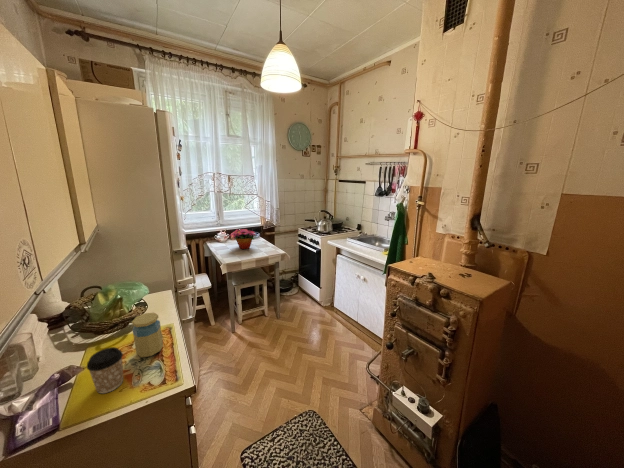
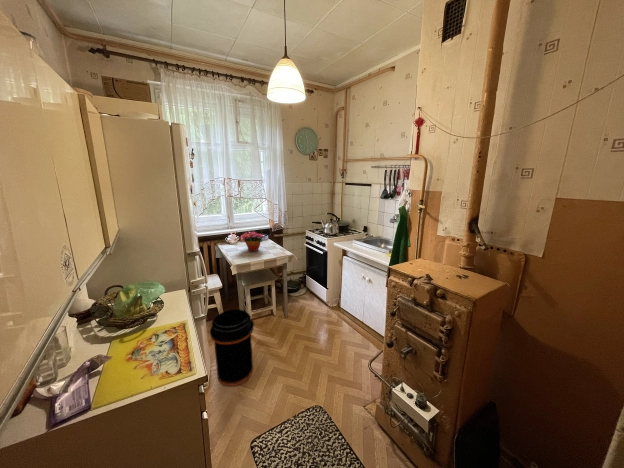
trash can: none [199,310,245,390] -> present [210,309,254,386]
jar: present [132,313,163,357] -> none [151,309,178,350]
coffee cup: present [87,347,123,393] -> none [113,339,144,380]

